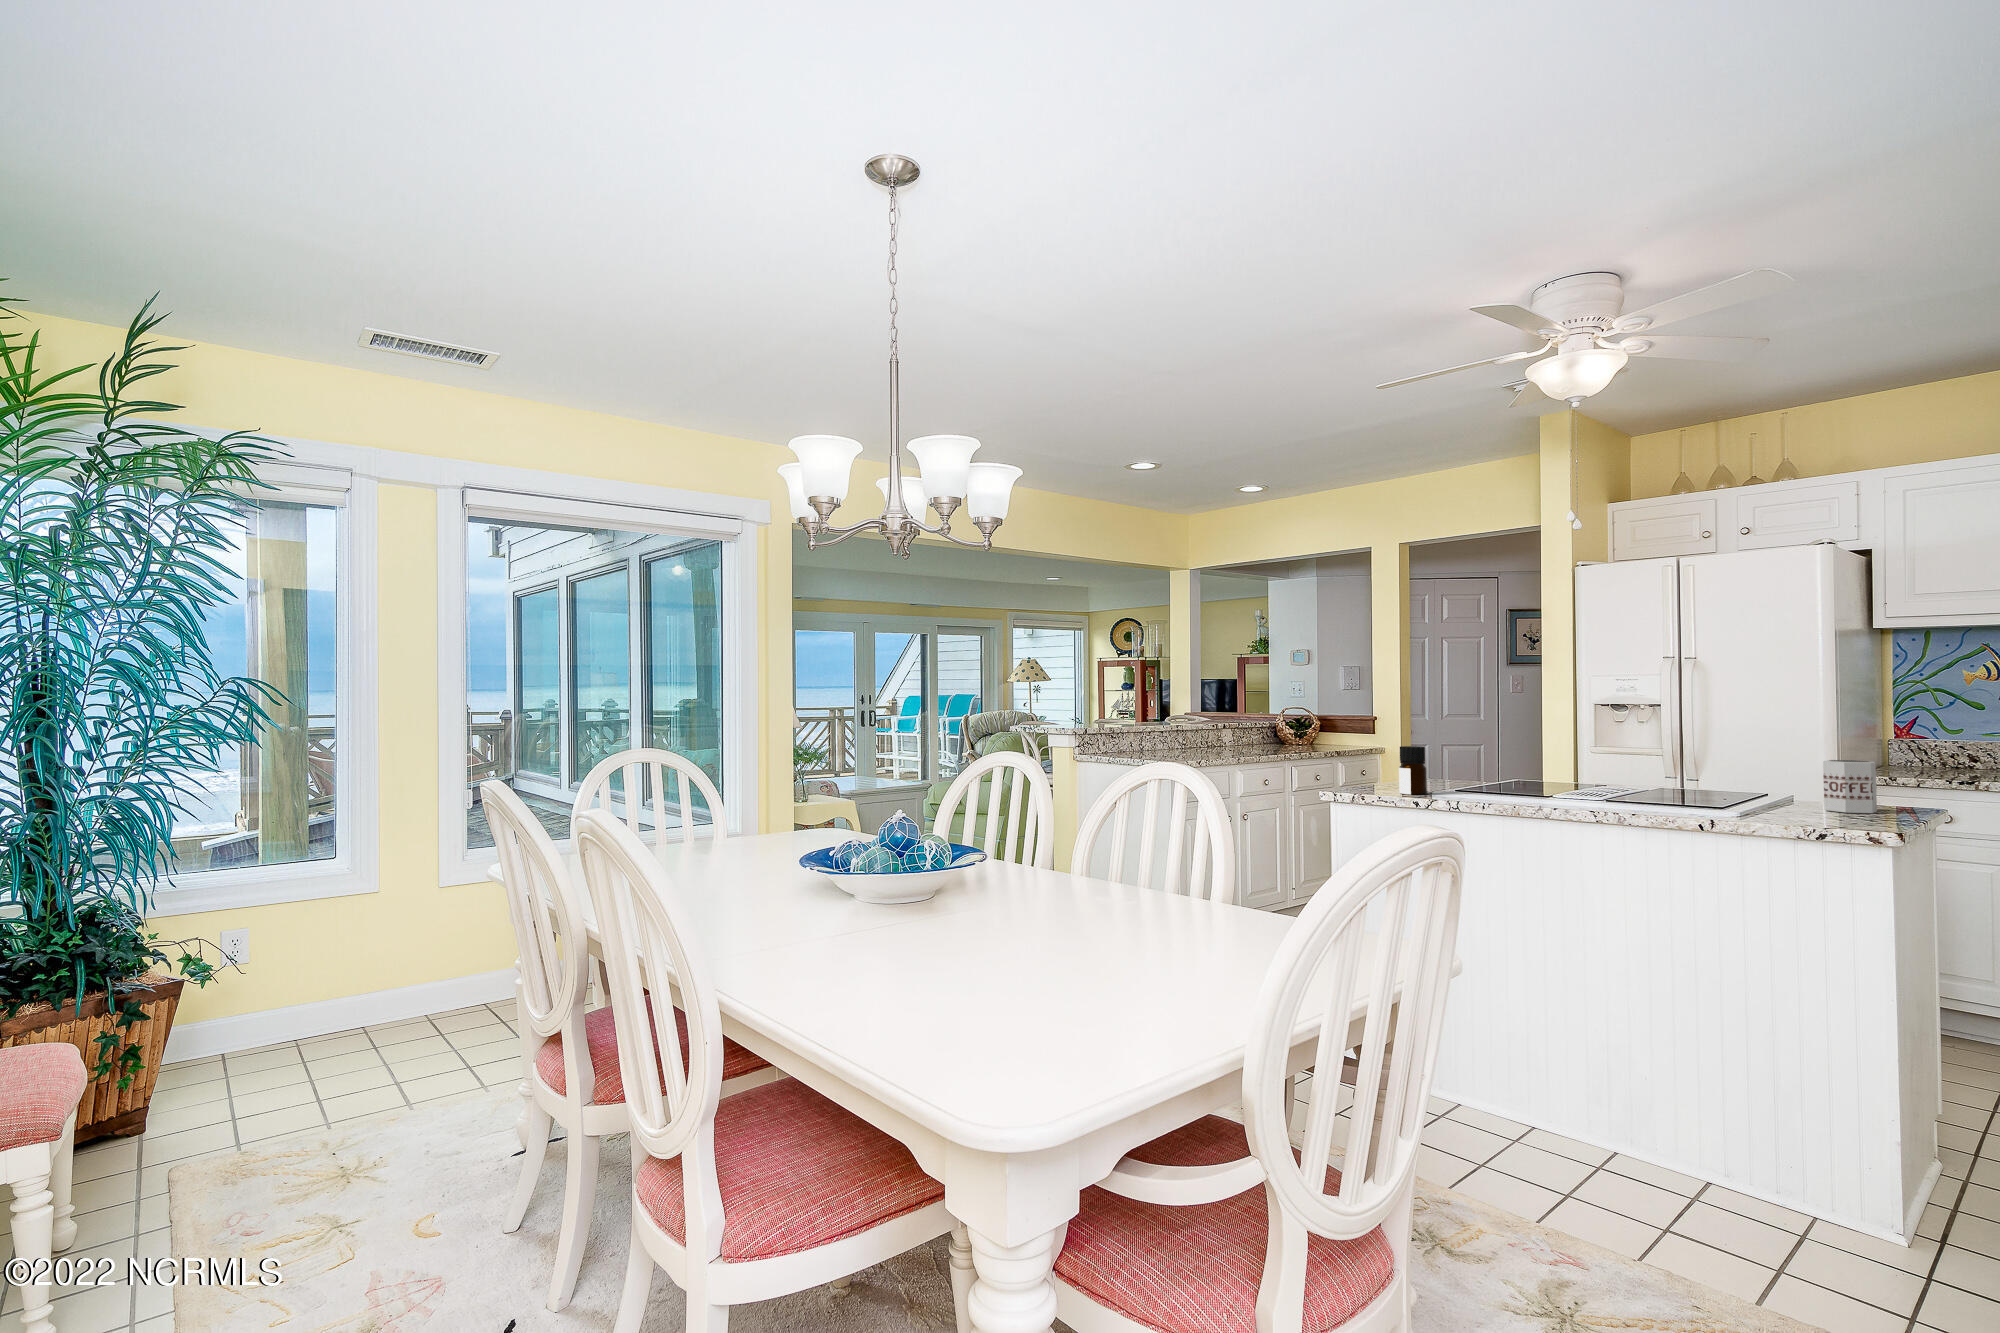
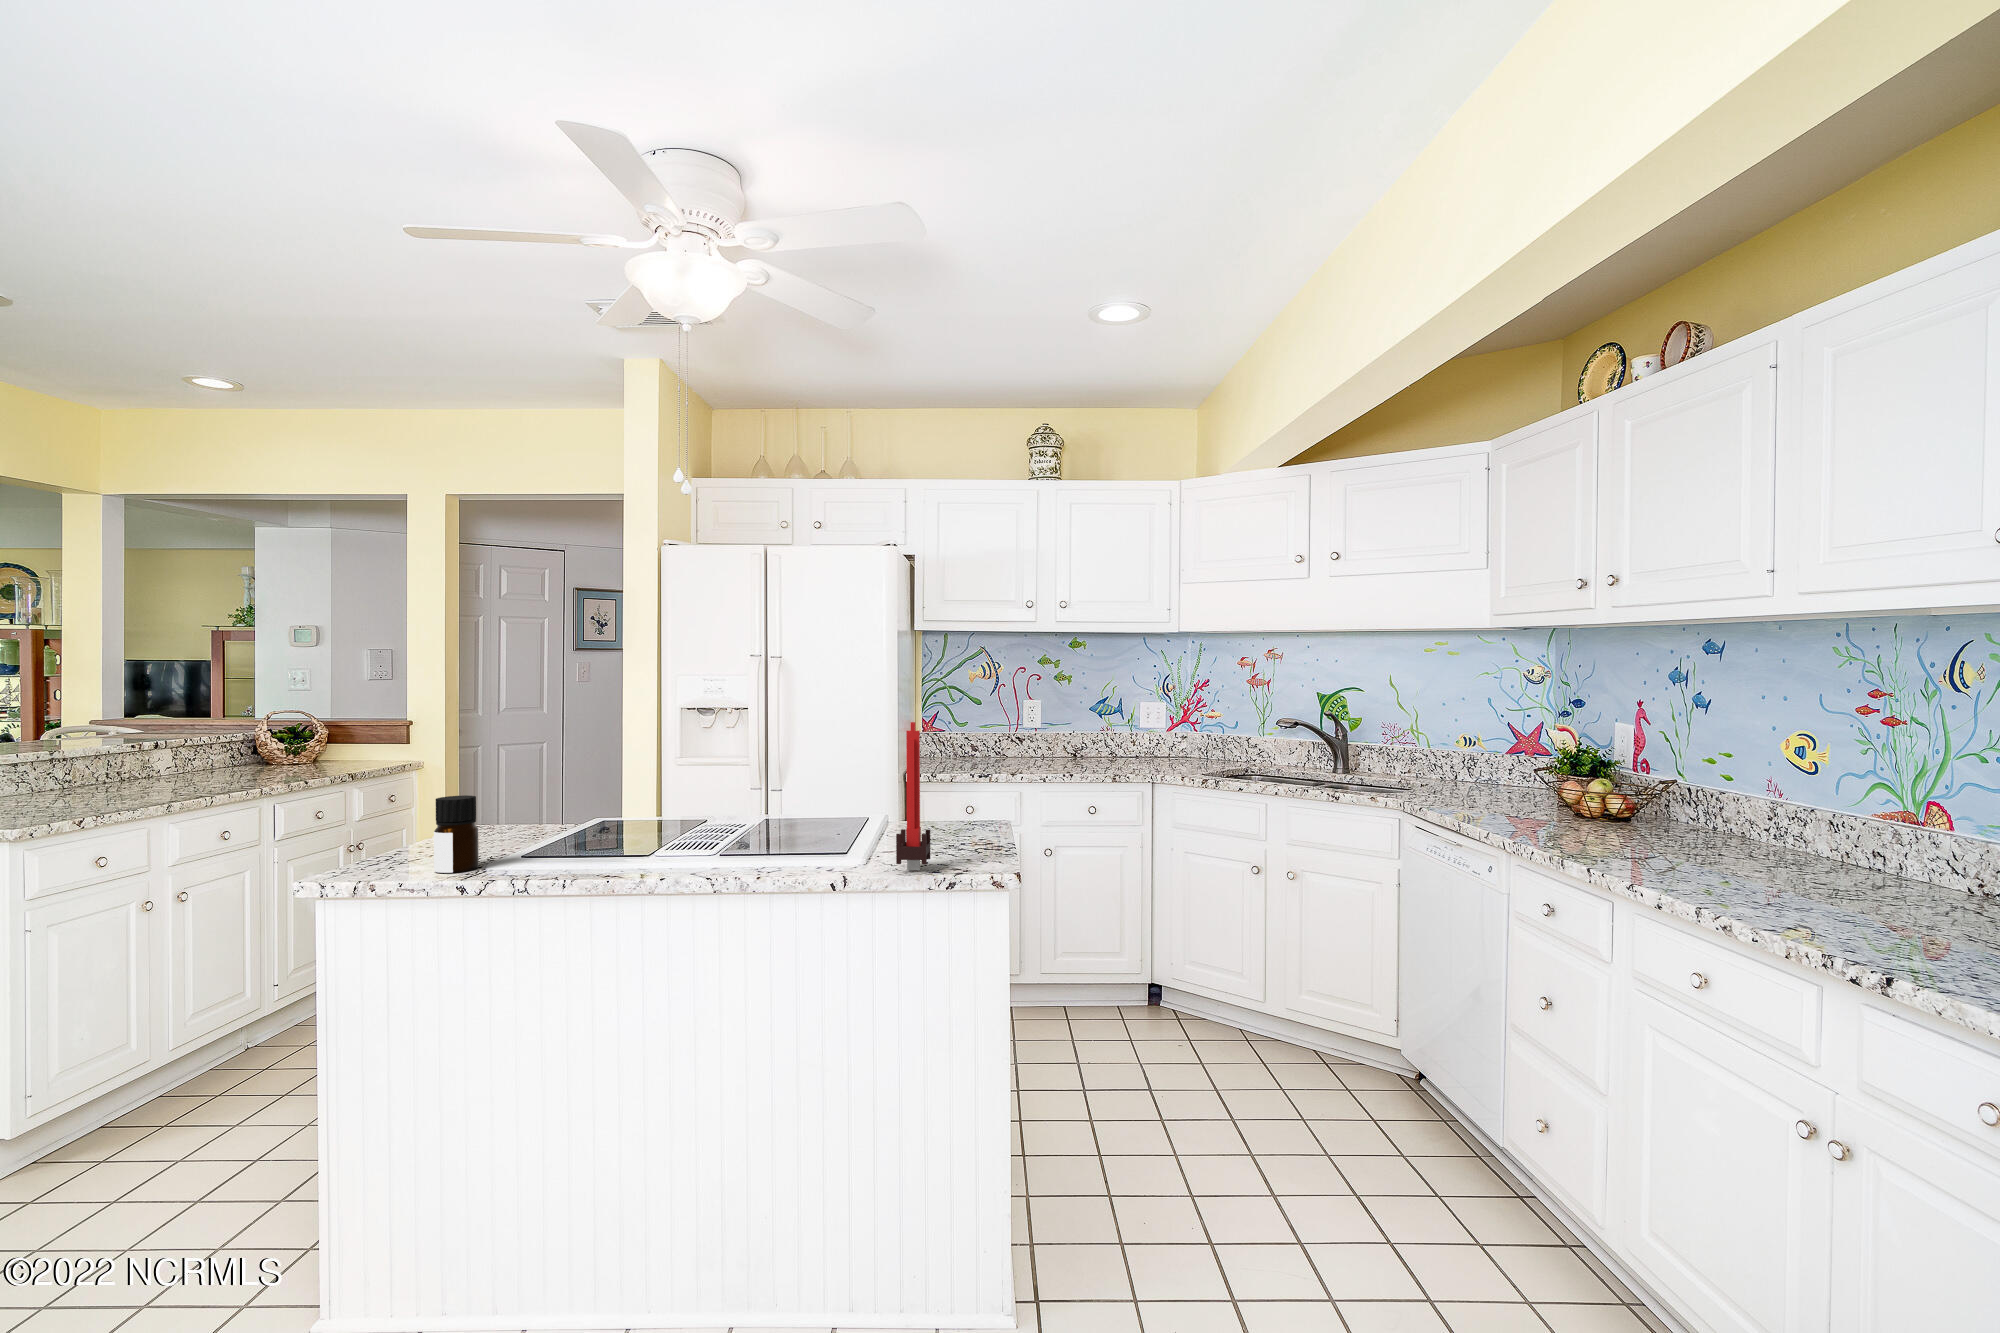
candle: none [1760,697,1800,821] -> present [896,722,930,870]
mug: present [1823,760,1877,813] -> none [934,782,975,842]

